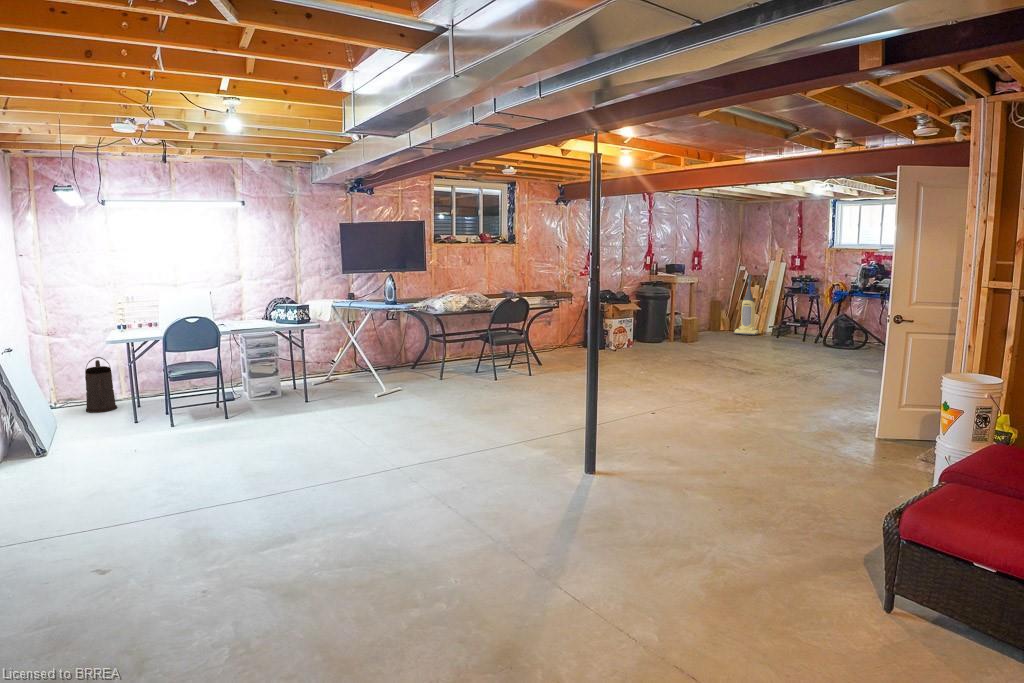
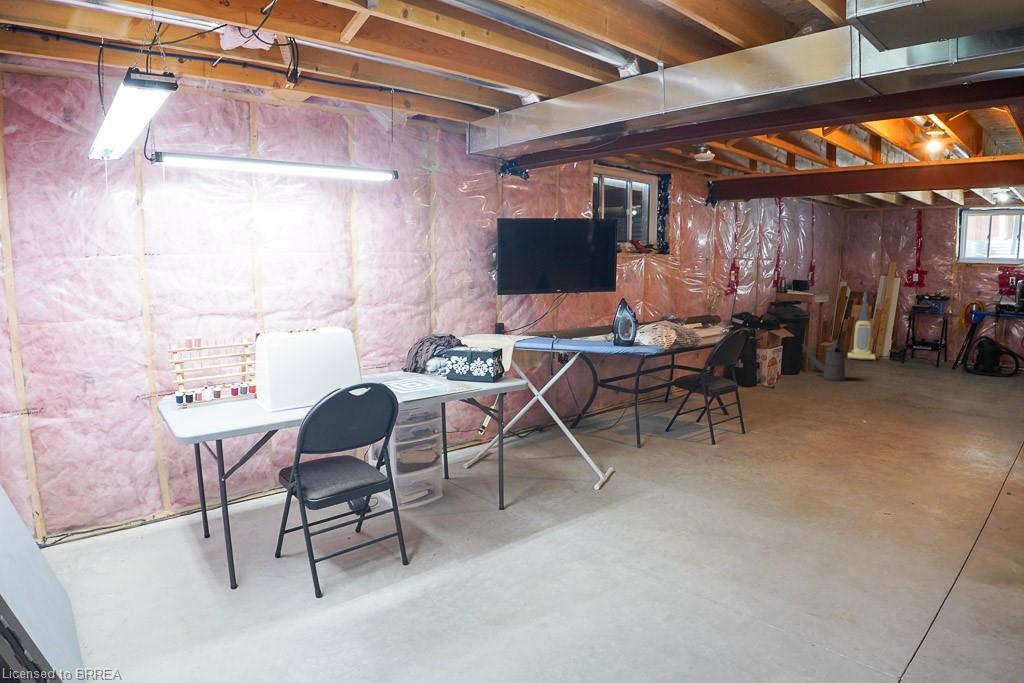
watering can: present [85,357,117,413] -> present [802,340,853,381]

